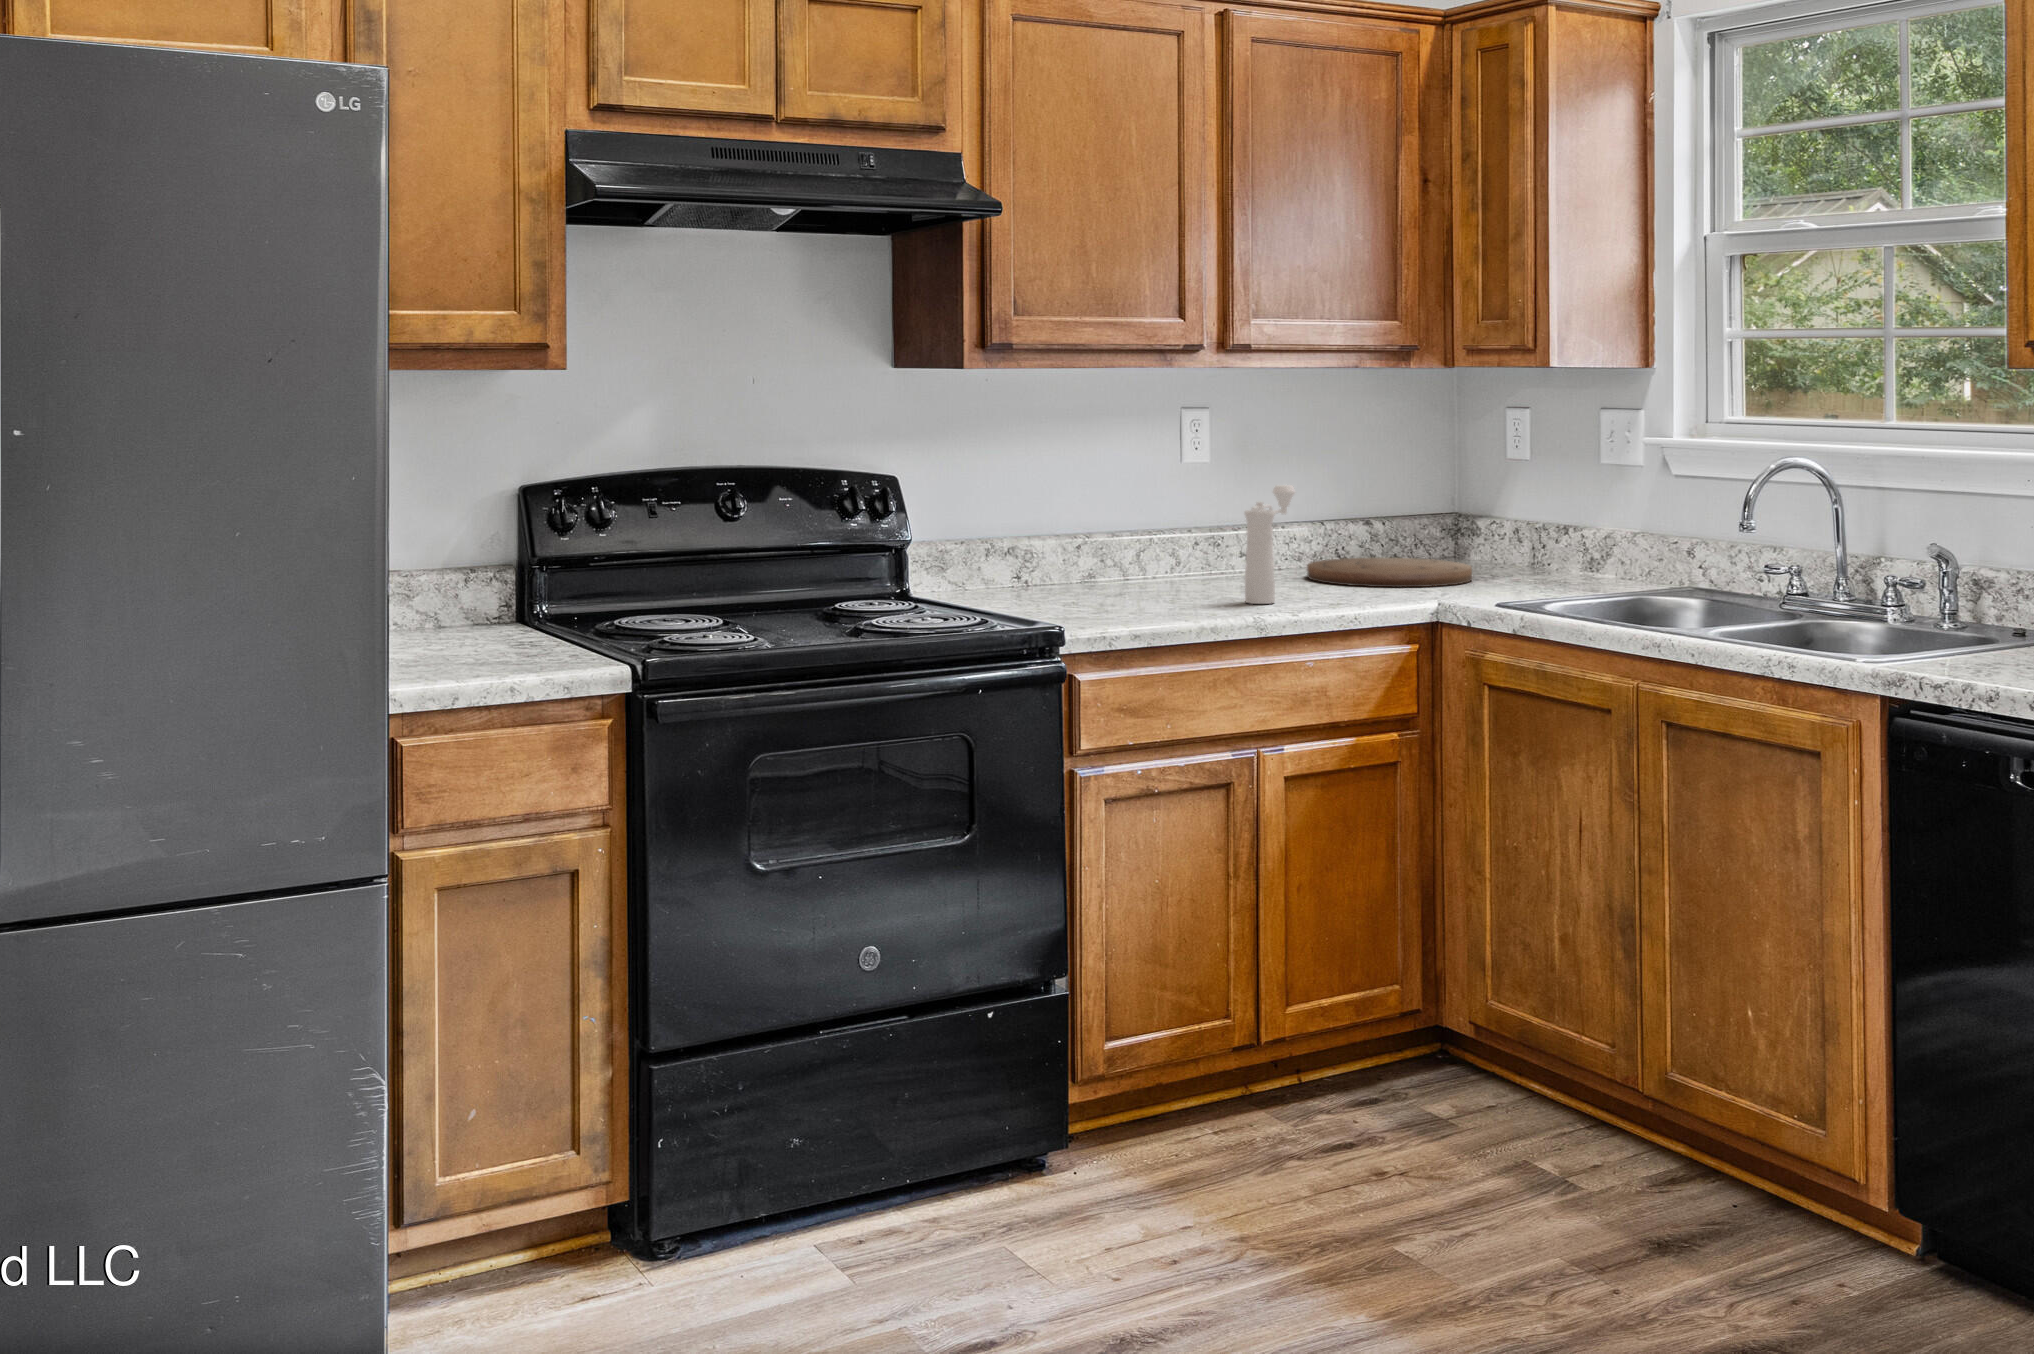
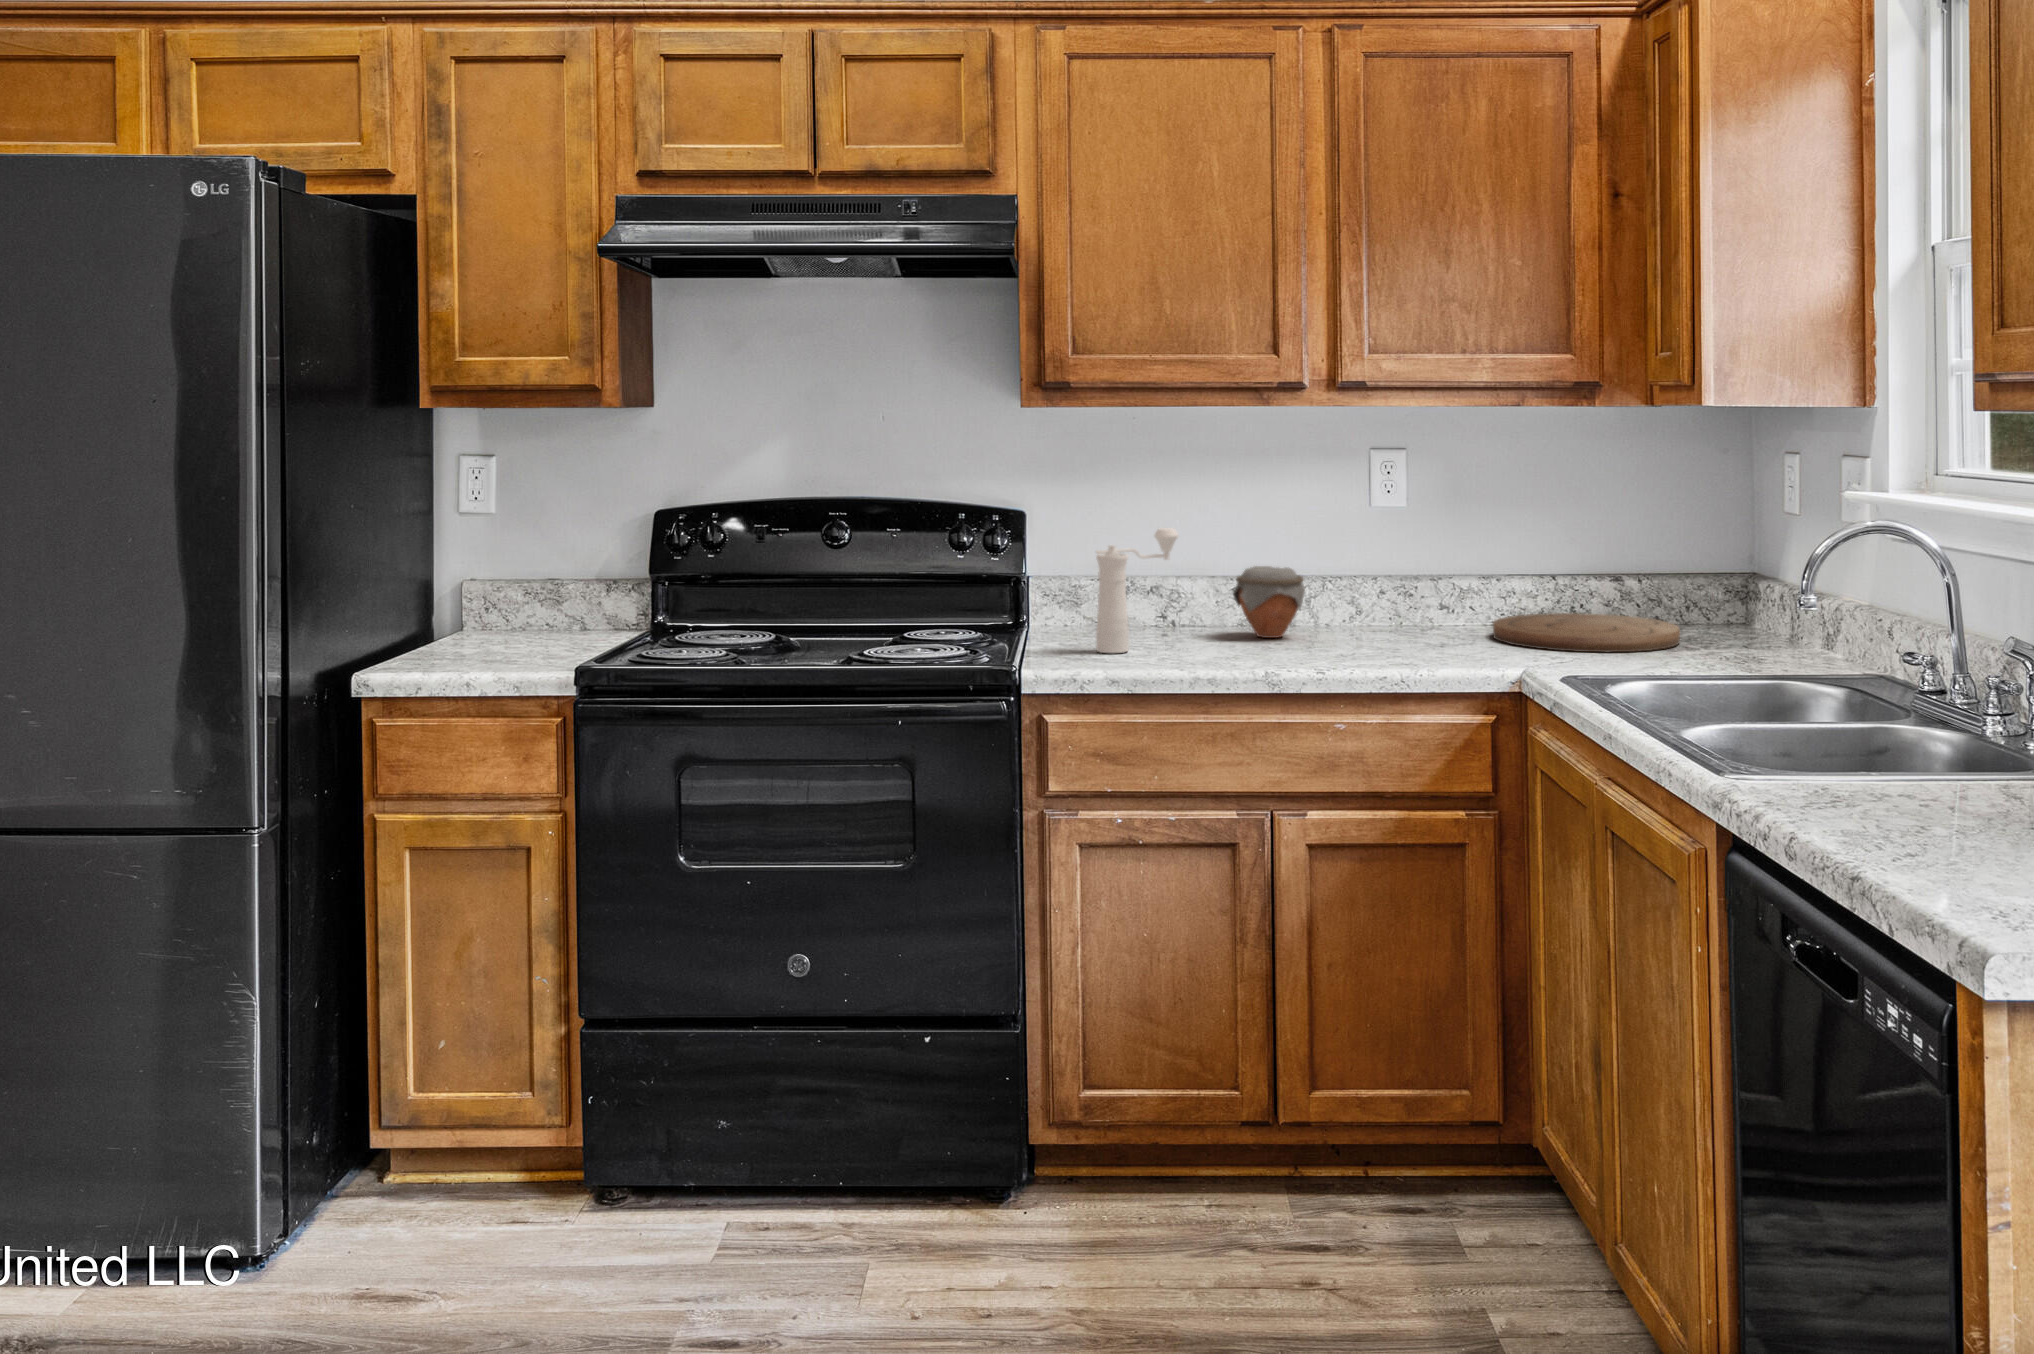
pepper mill: present [1245,485,1295,604] -> present [1096,528,1178,653]
jar: none [1111,526,1180,594] -> present [1233,566,1305,638]

